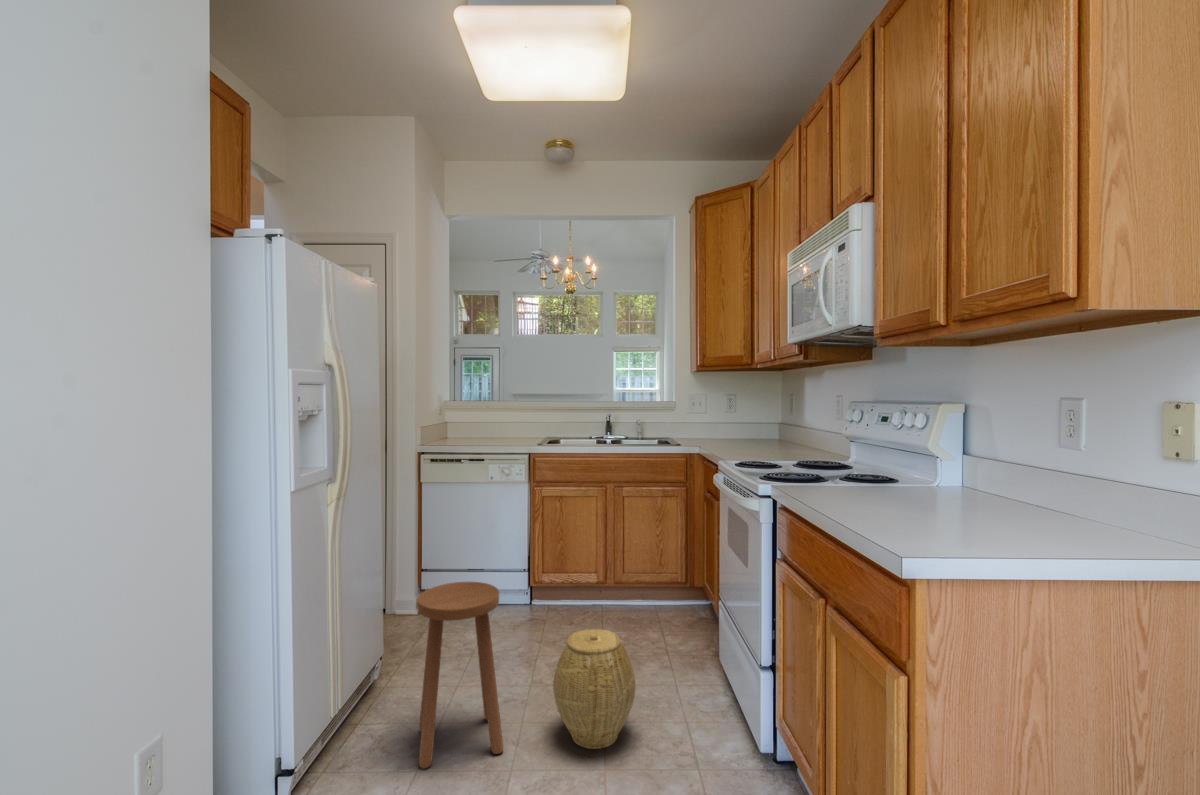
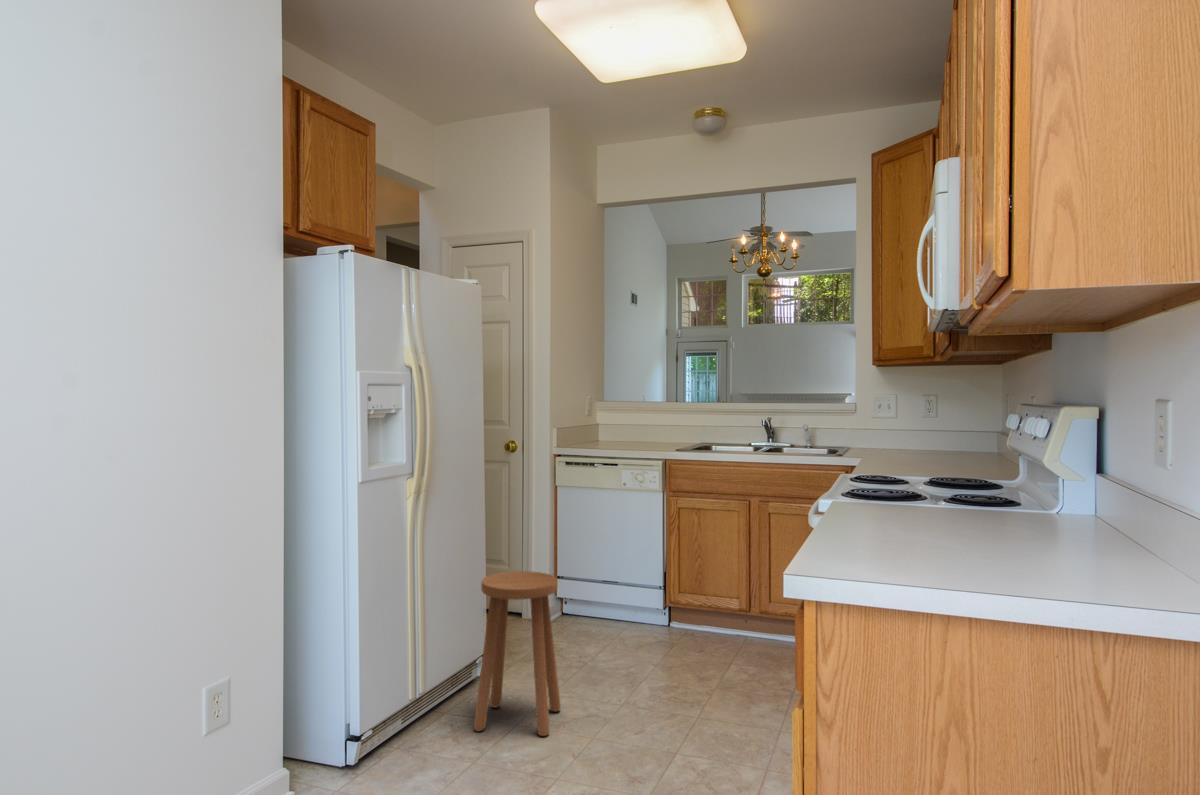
woven basket: present [553,629,636,749] -> none [598,636,684,755]

